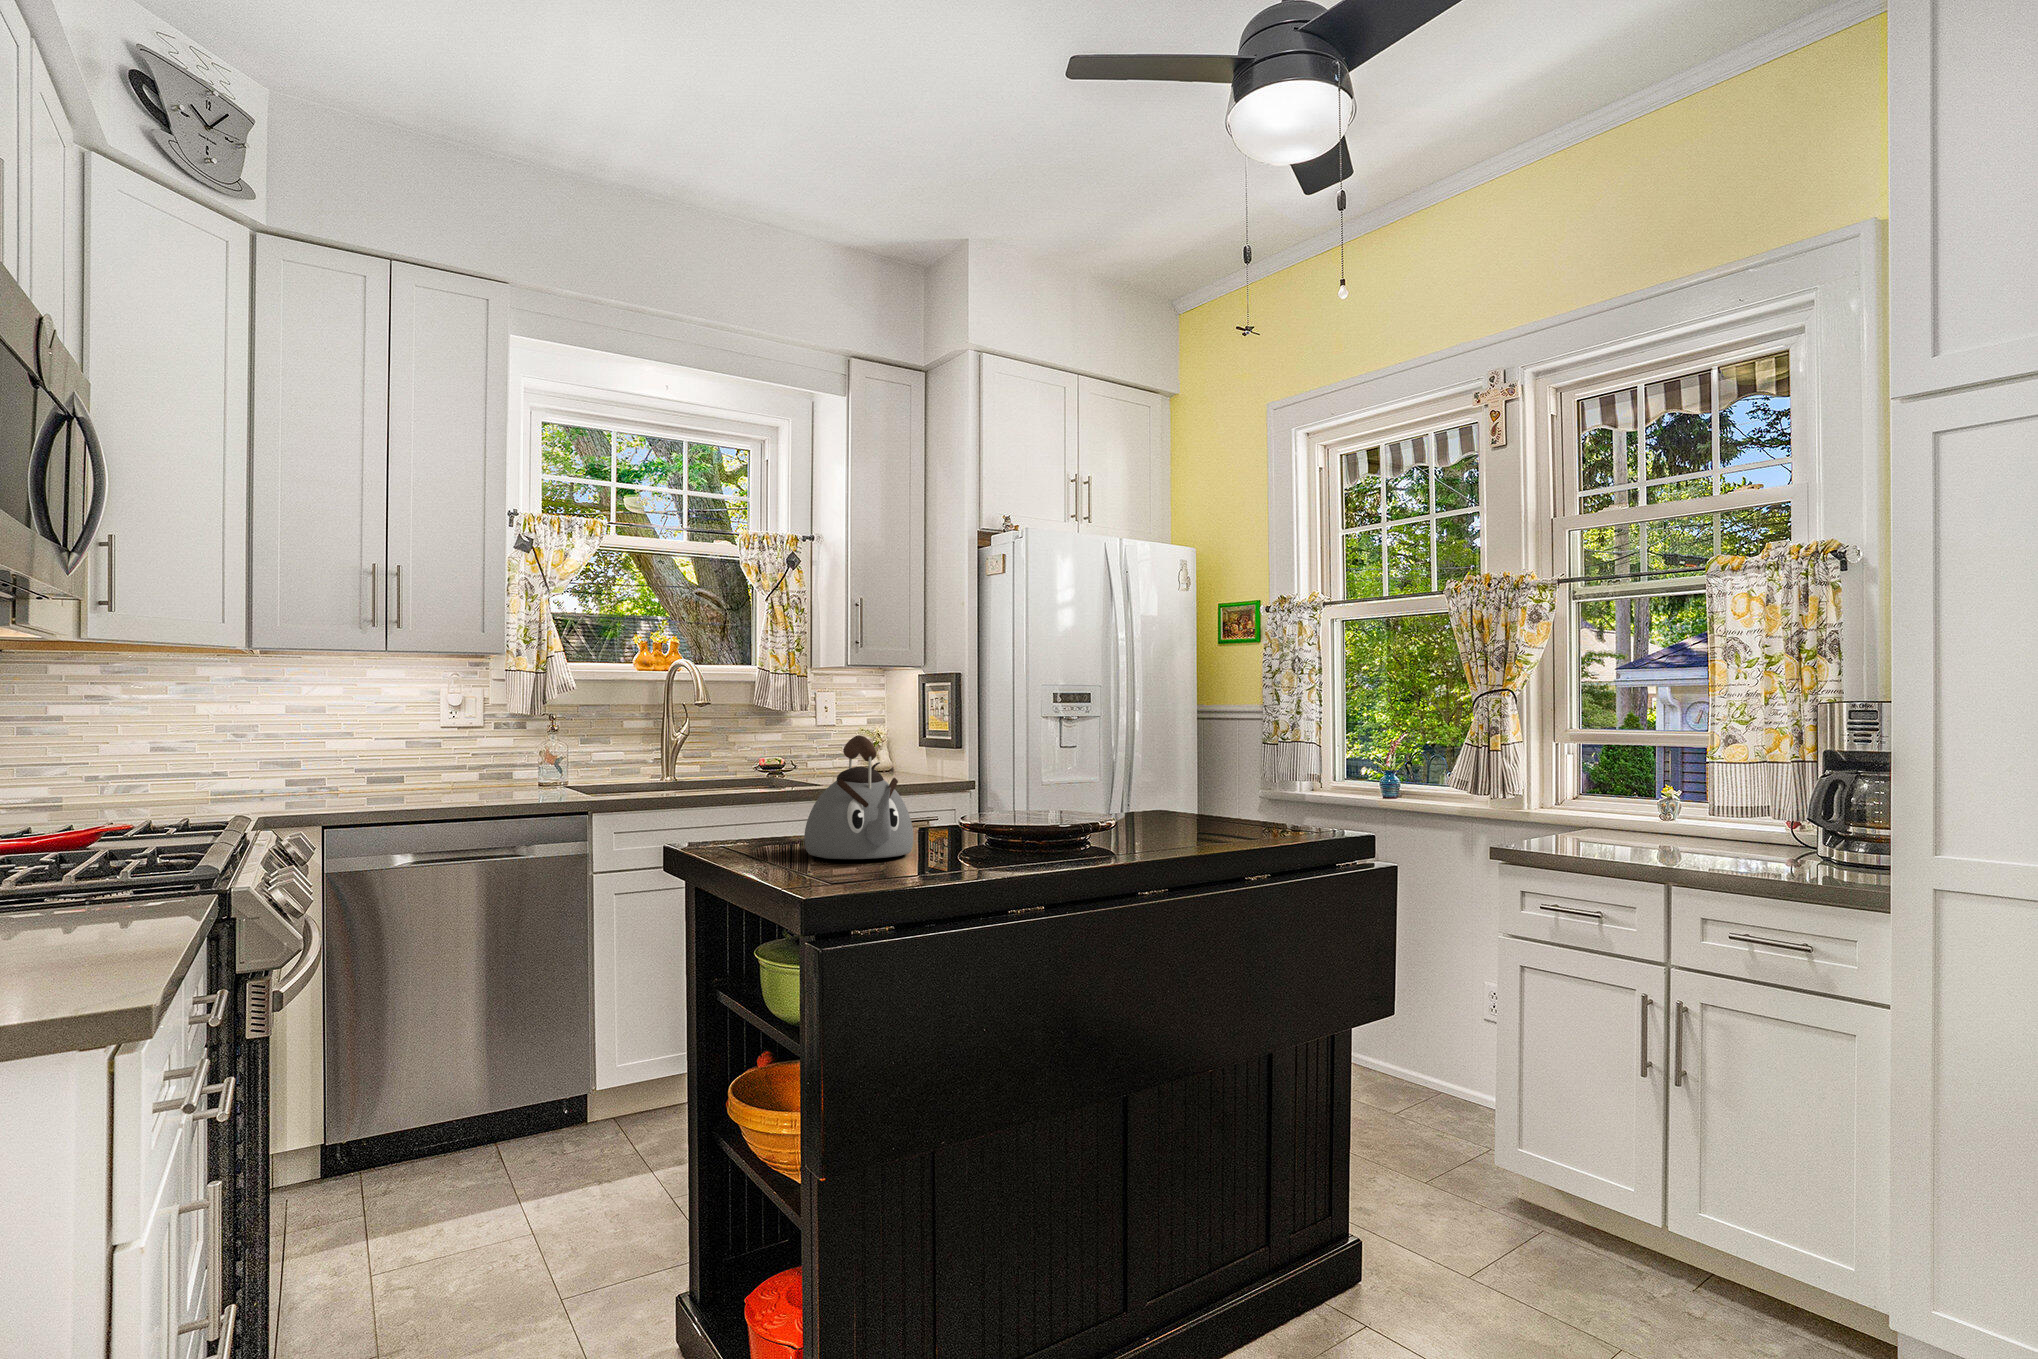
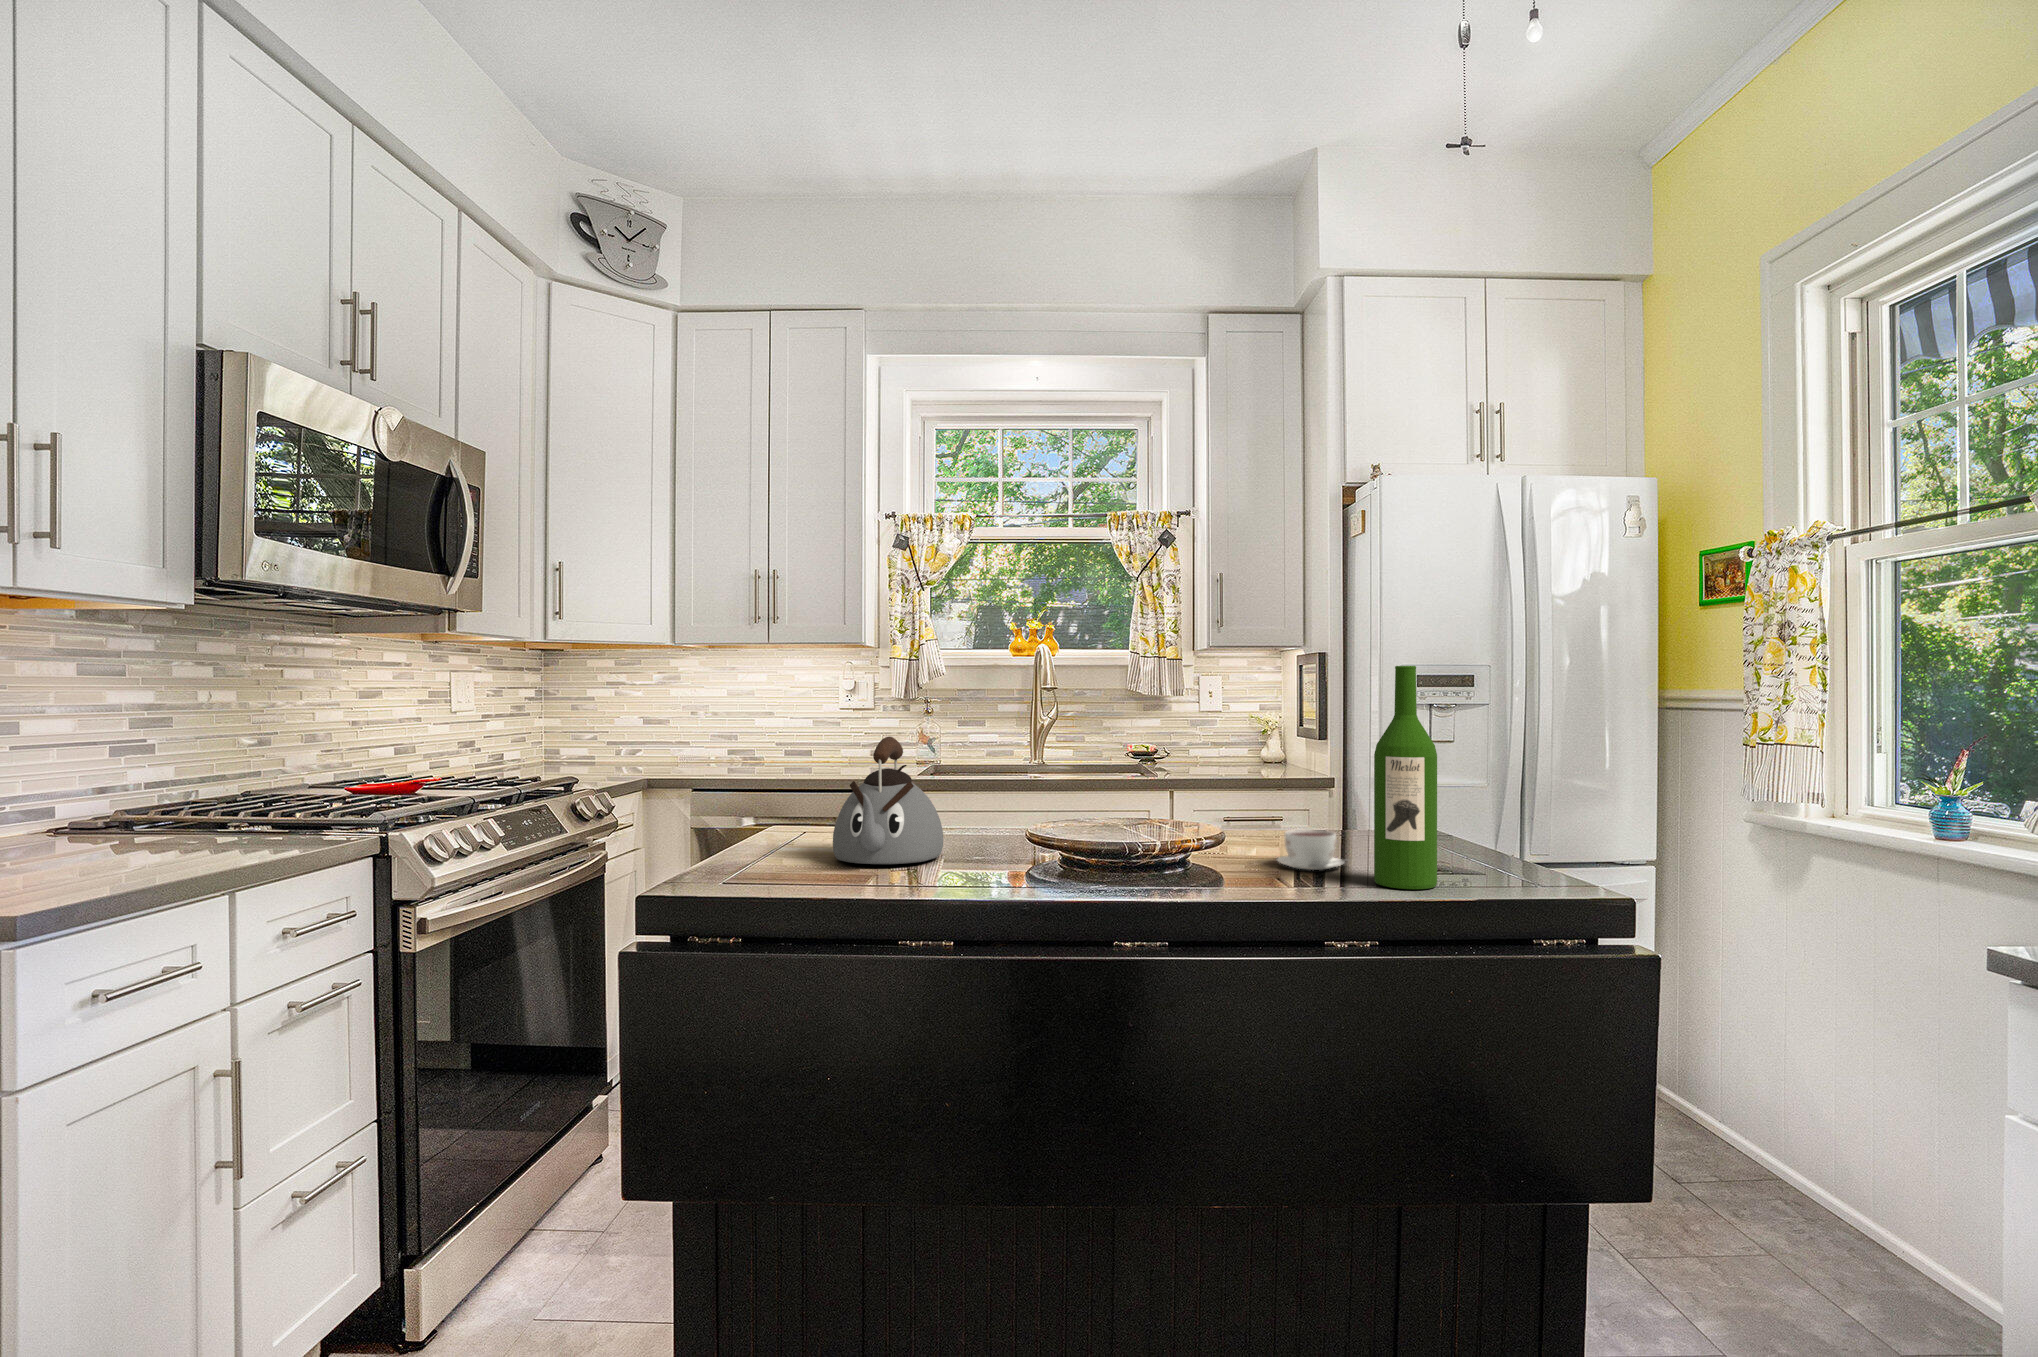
wine bottle: none [1258,674,1304,840] -> present [1374,666,1437,889]
coffee cup: none [1164,805,1218,835] -> present [1277,829,1347,870]

